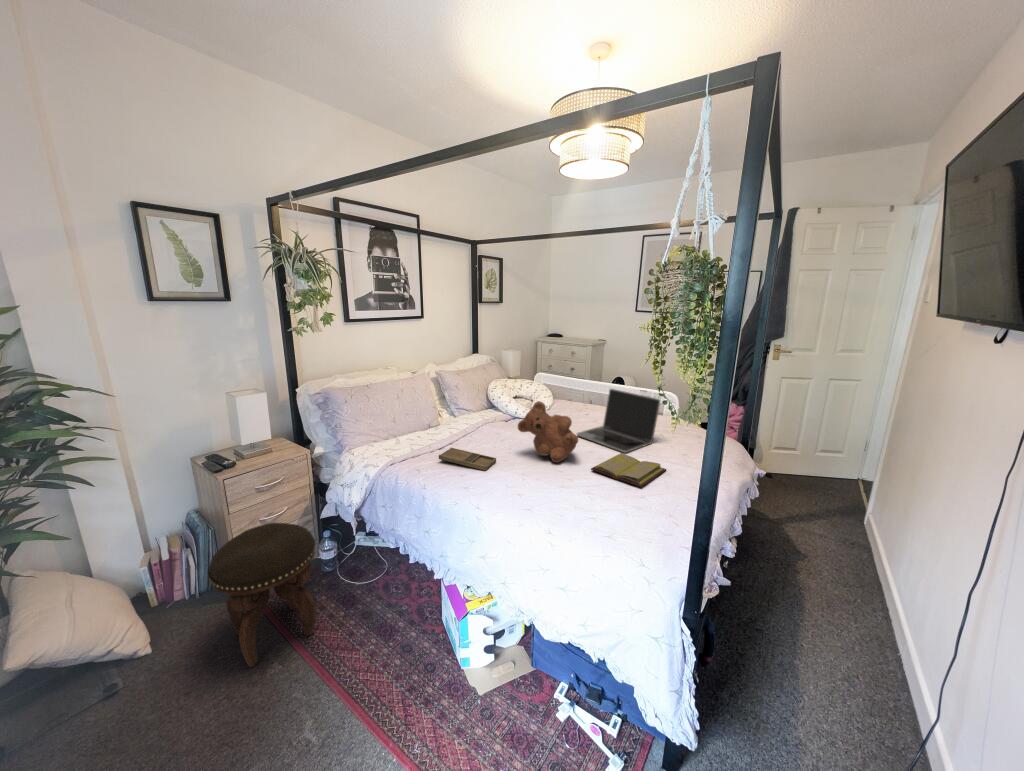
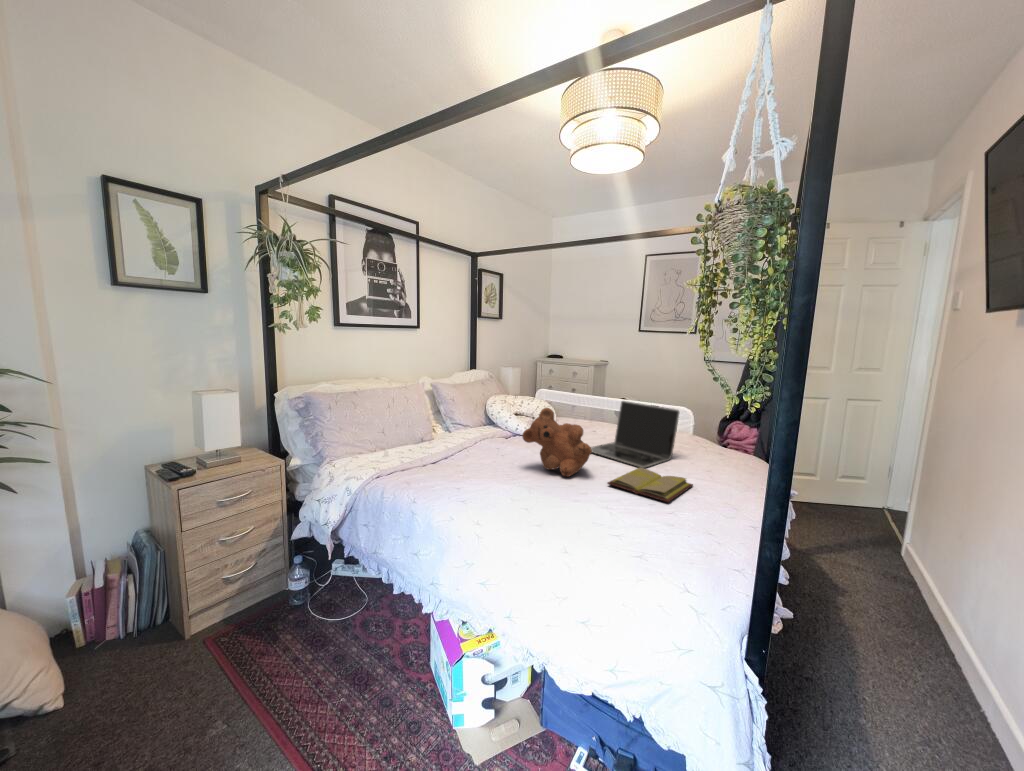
tray: present [439,448,496,471] -> none [432,460,498,484]
footstool: present [208,523,316,667] -> none [143,542,281,727]

